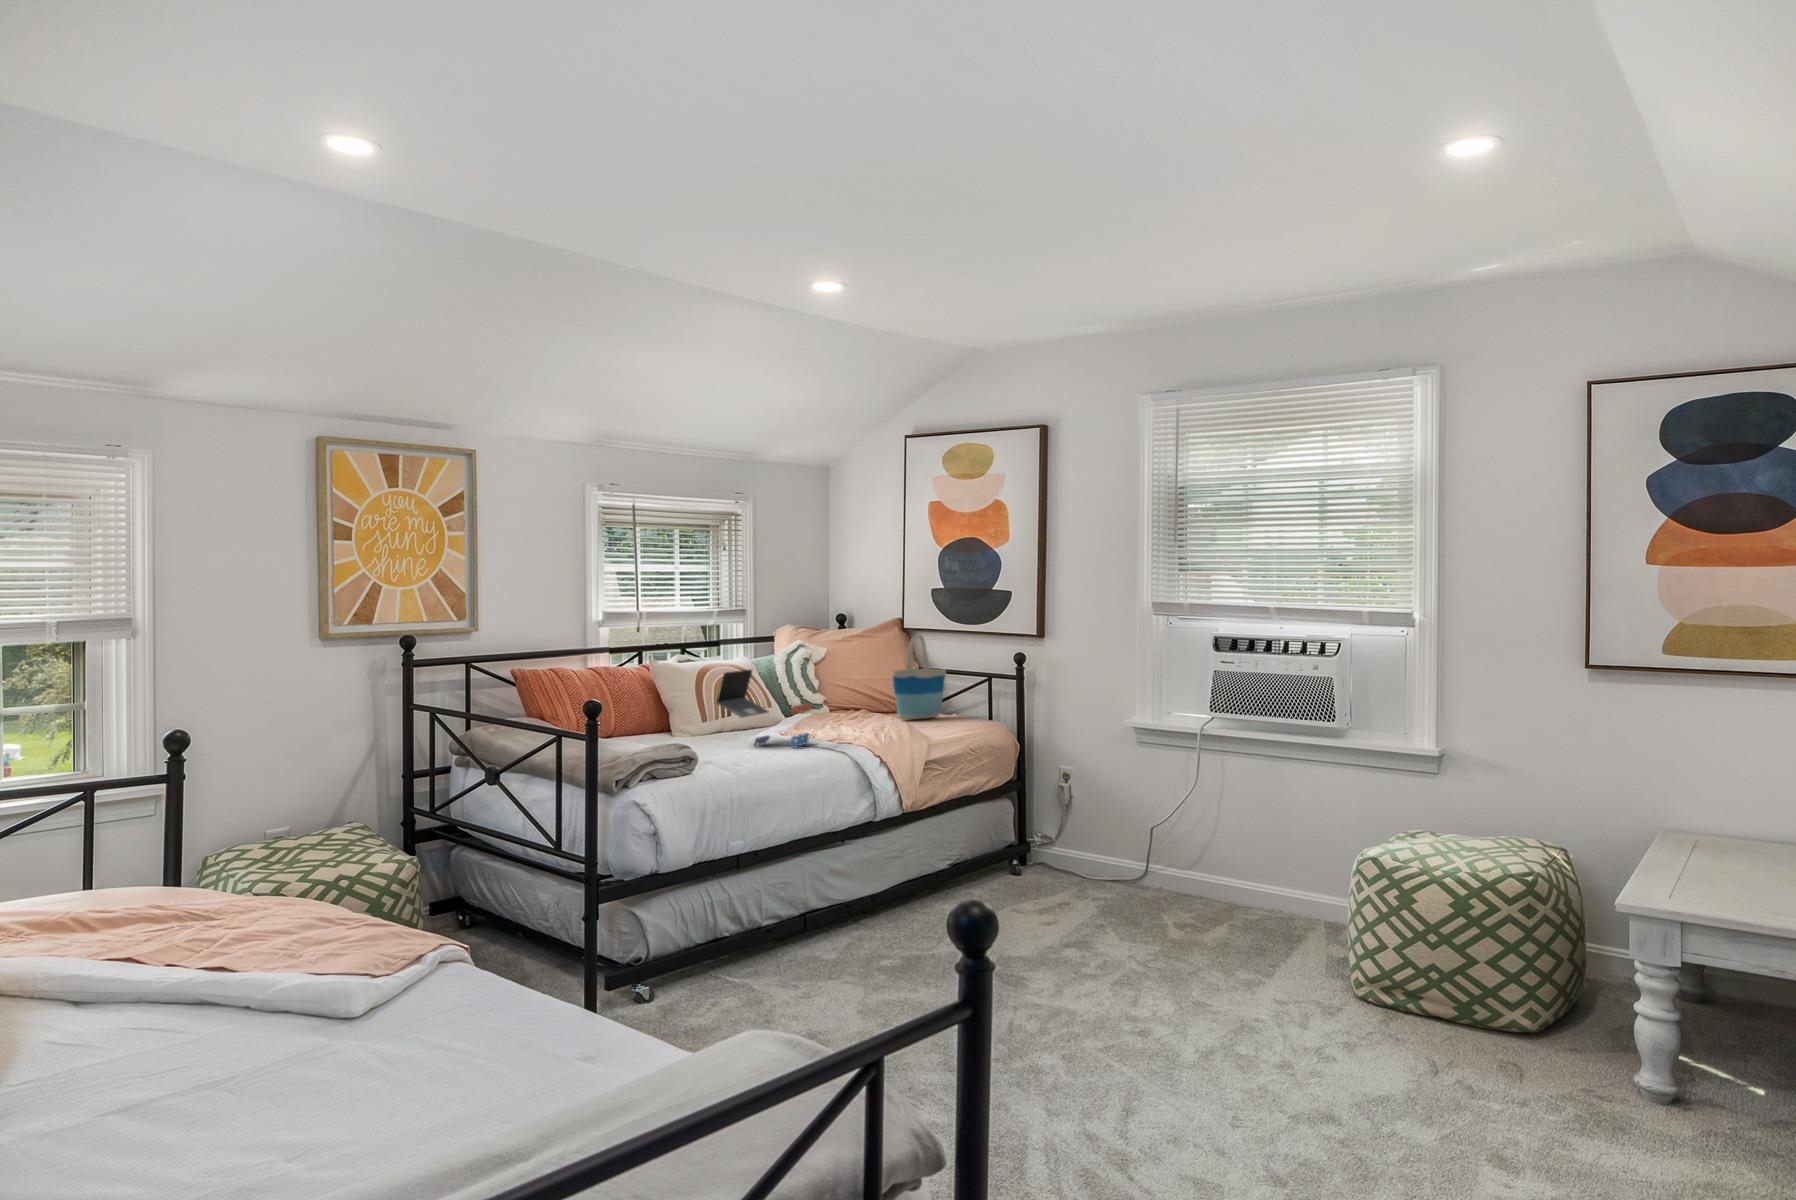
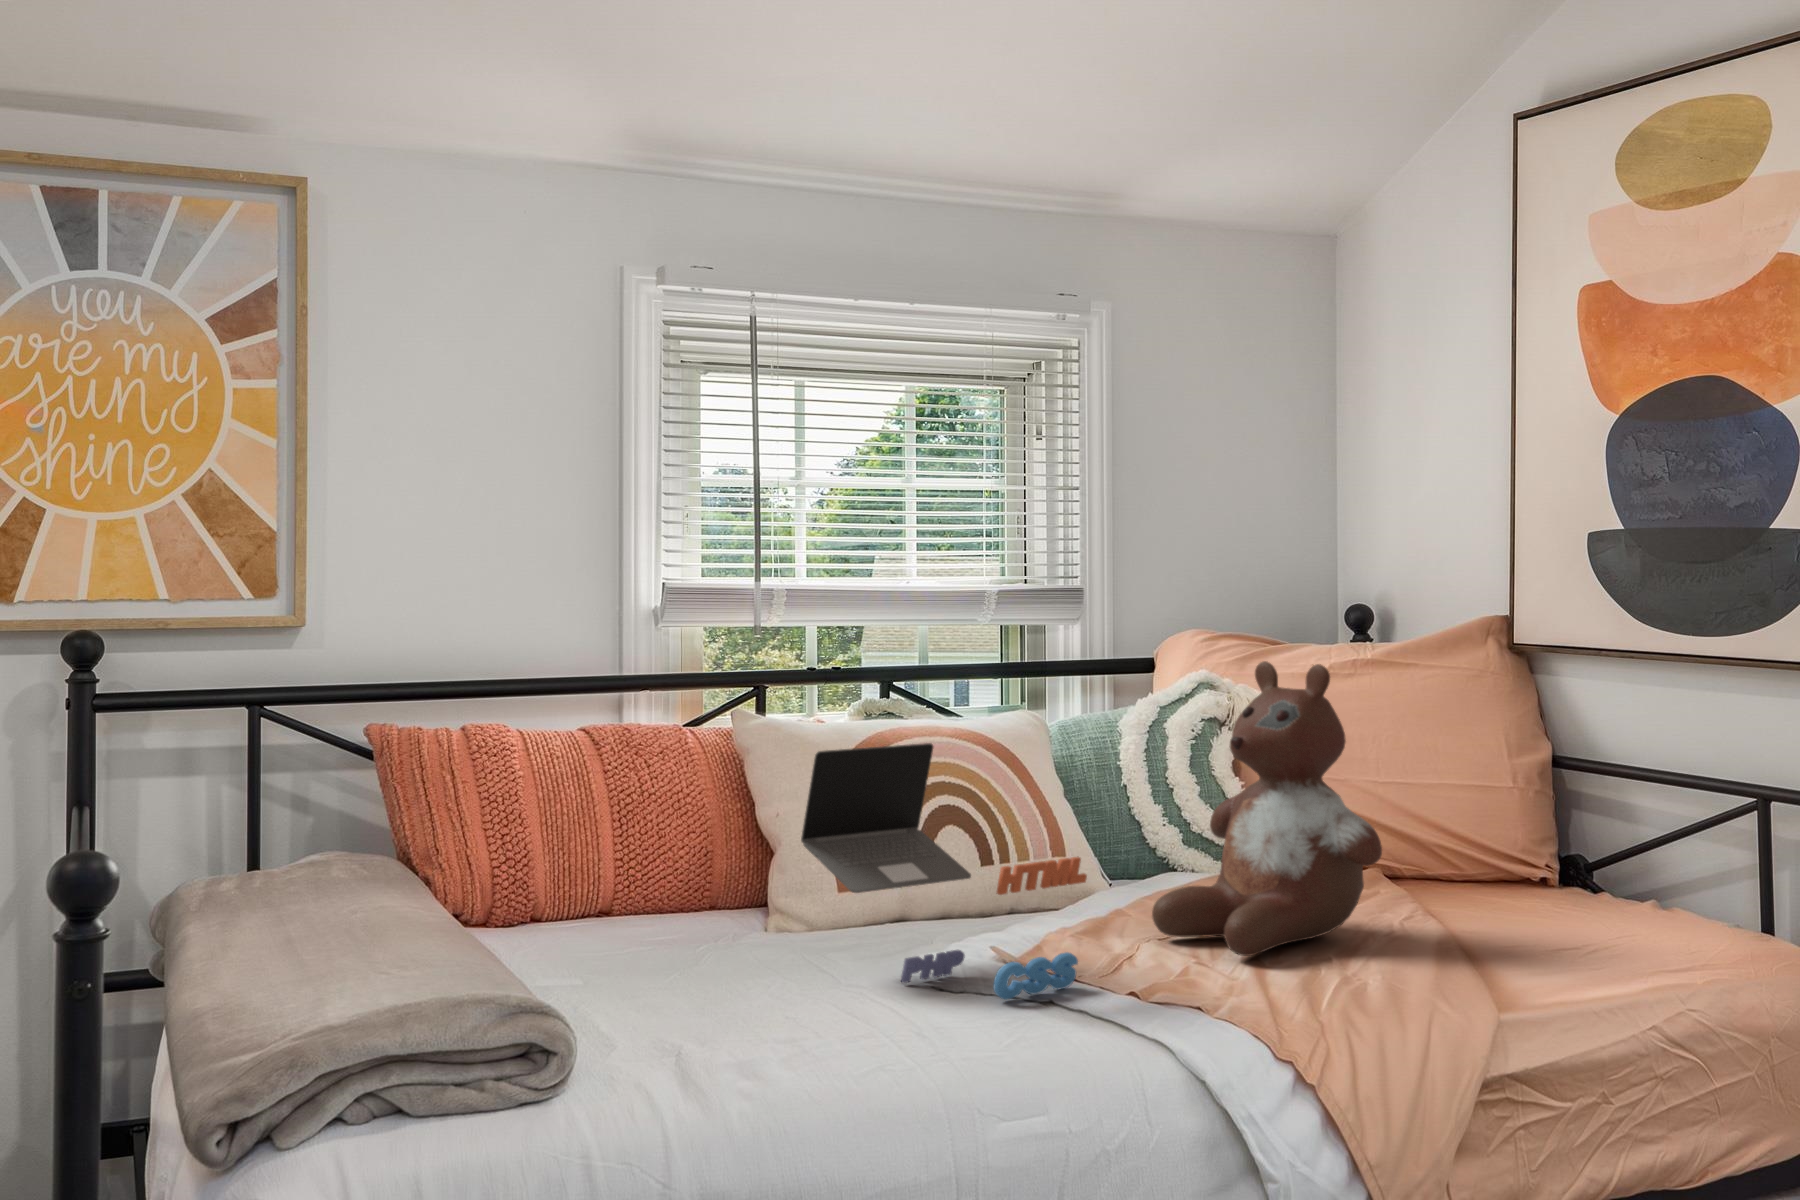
tote bag: present [892,635,946,720] -> none [1421,653,1611,917]
stuffed bear: none [816,639,889,733] -> present [1152,661,1382,956]

